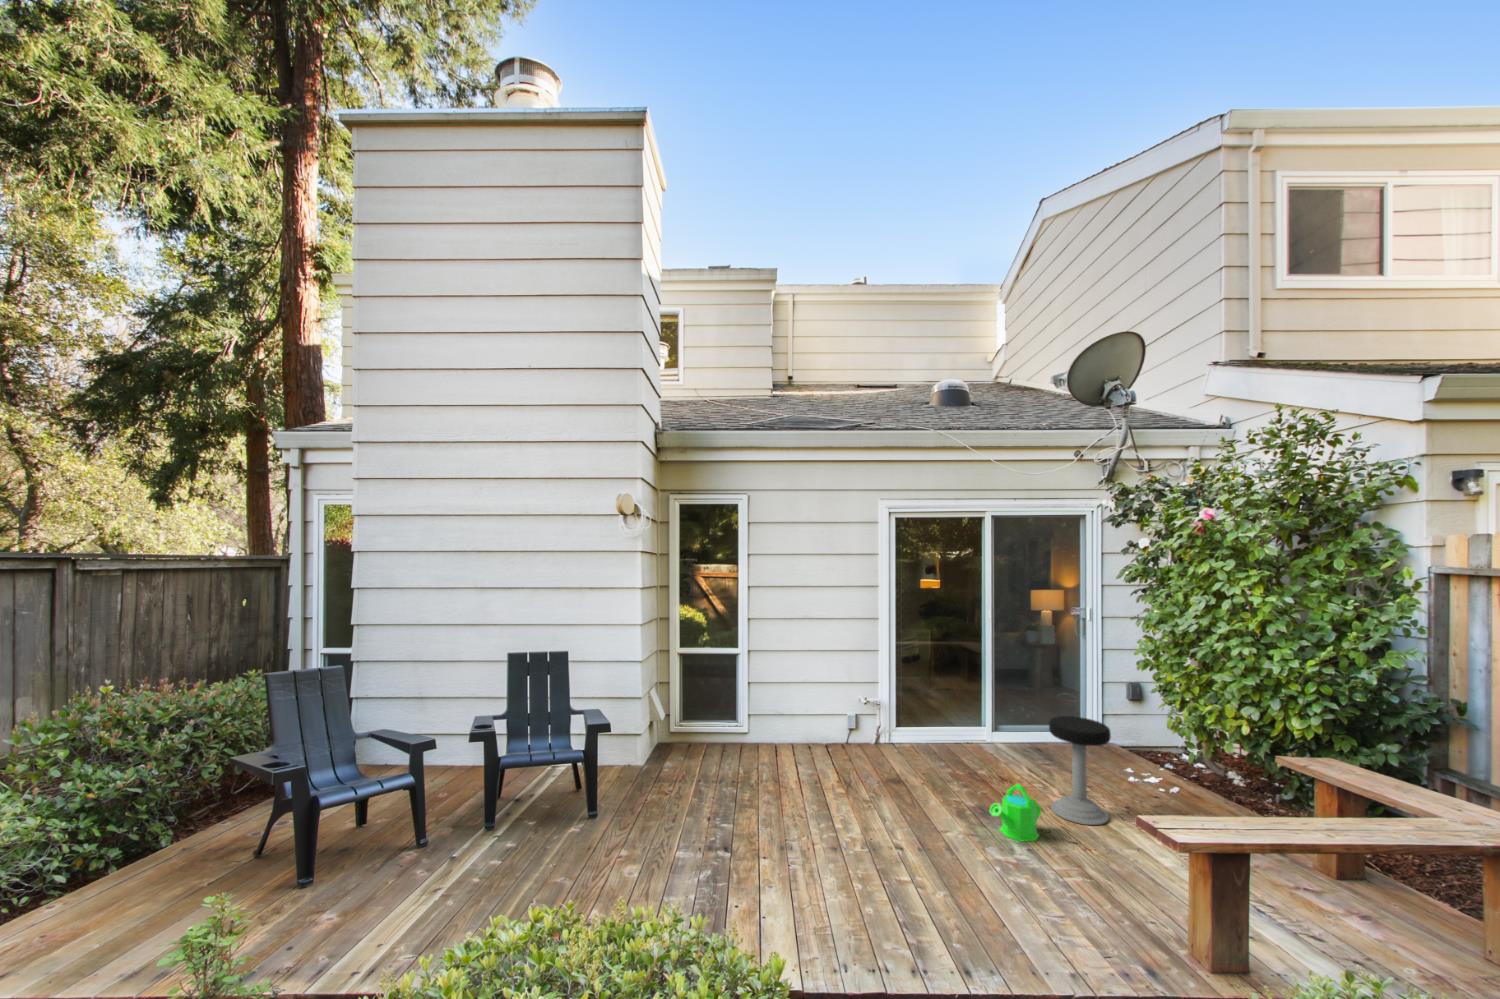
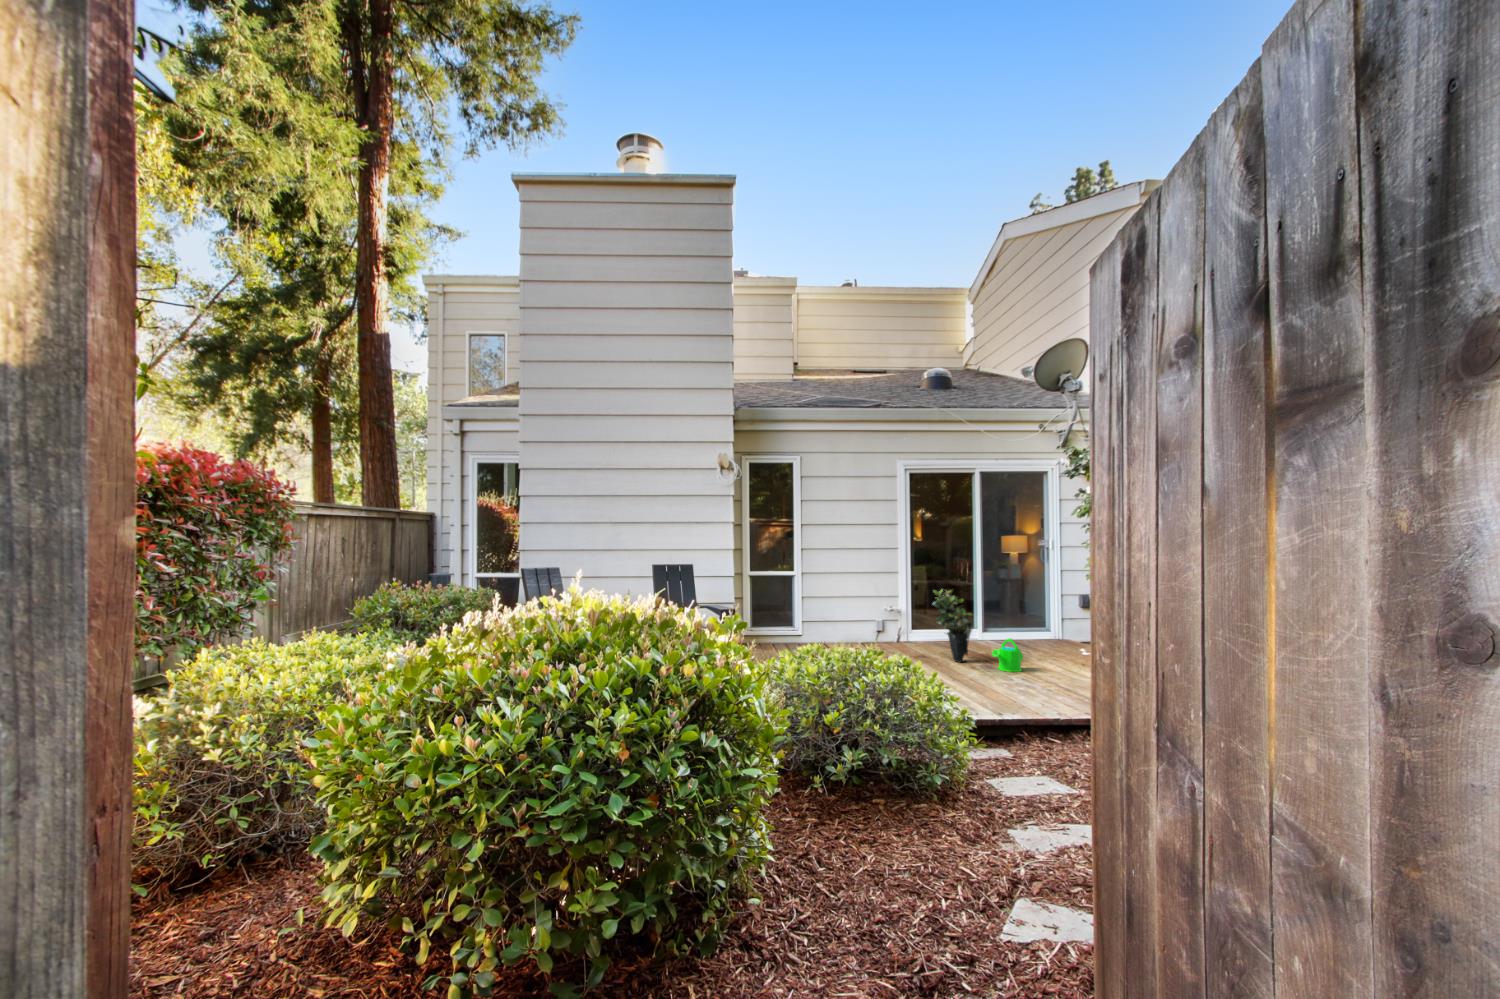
potted plant: none [907,691,969,808] -> present [933,590,973,663]
stool: present [1049,716,1111,825] -> none [1027,601,1066,666]

